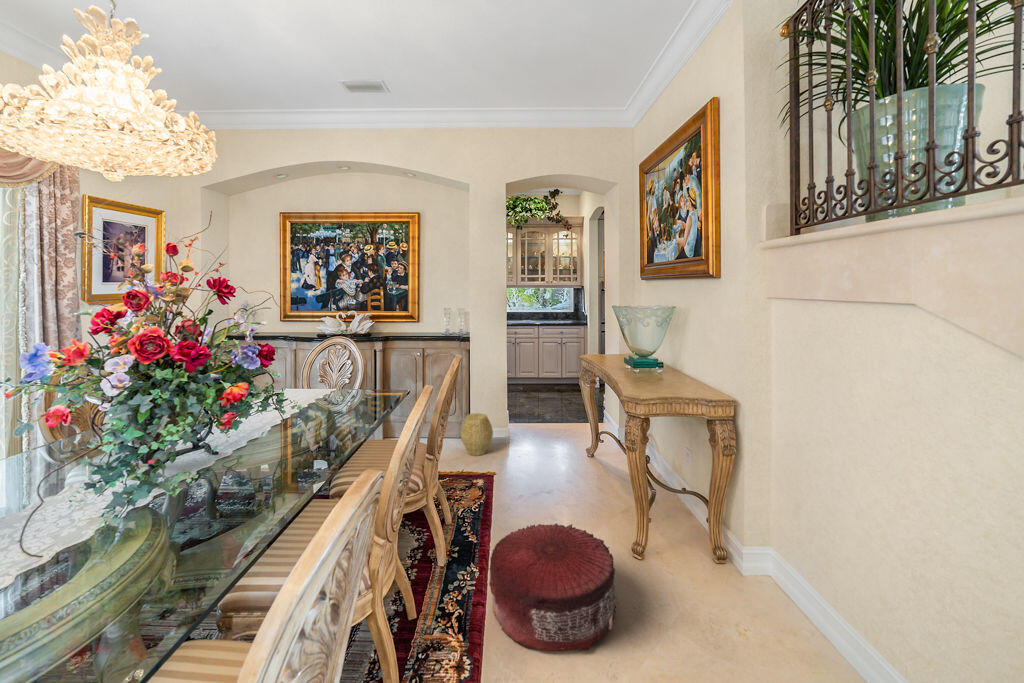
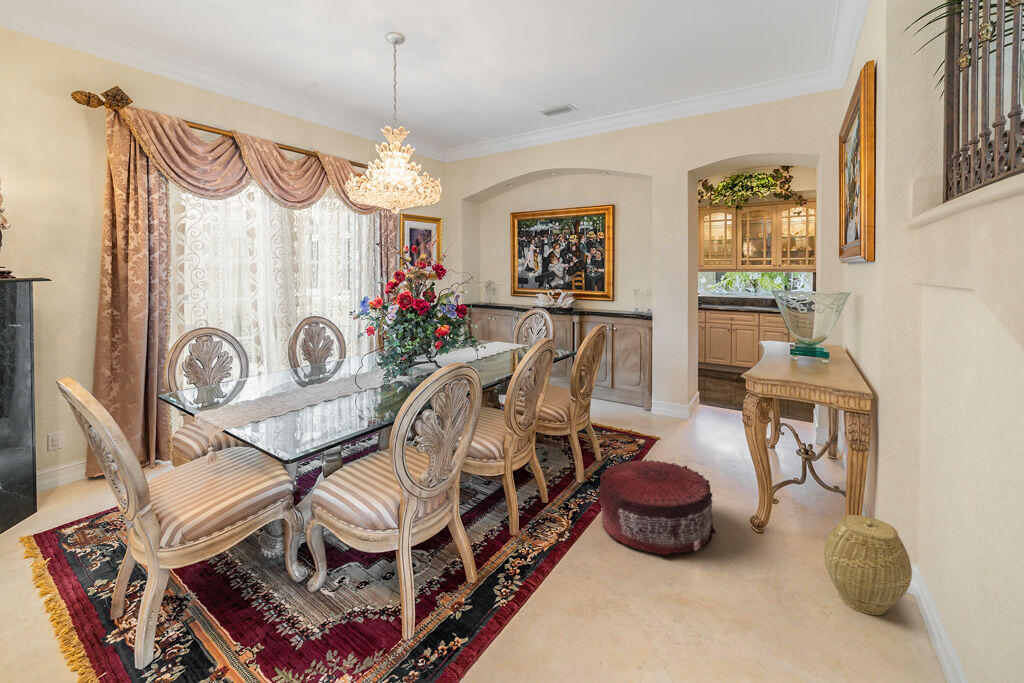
woven basket: present [461,413,493,456] -> present [824,515,912,615]

